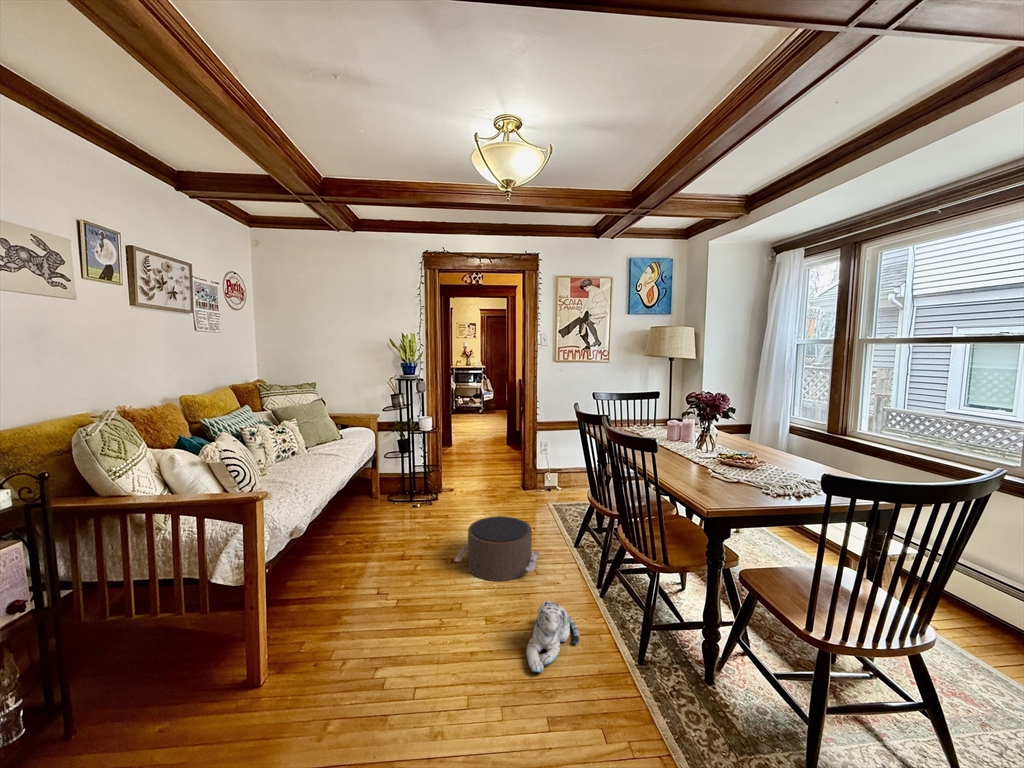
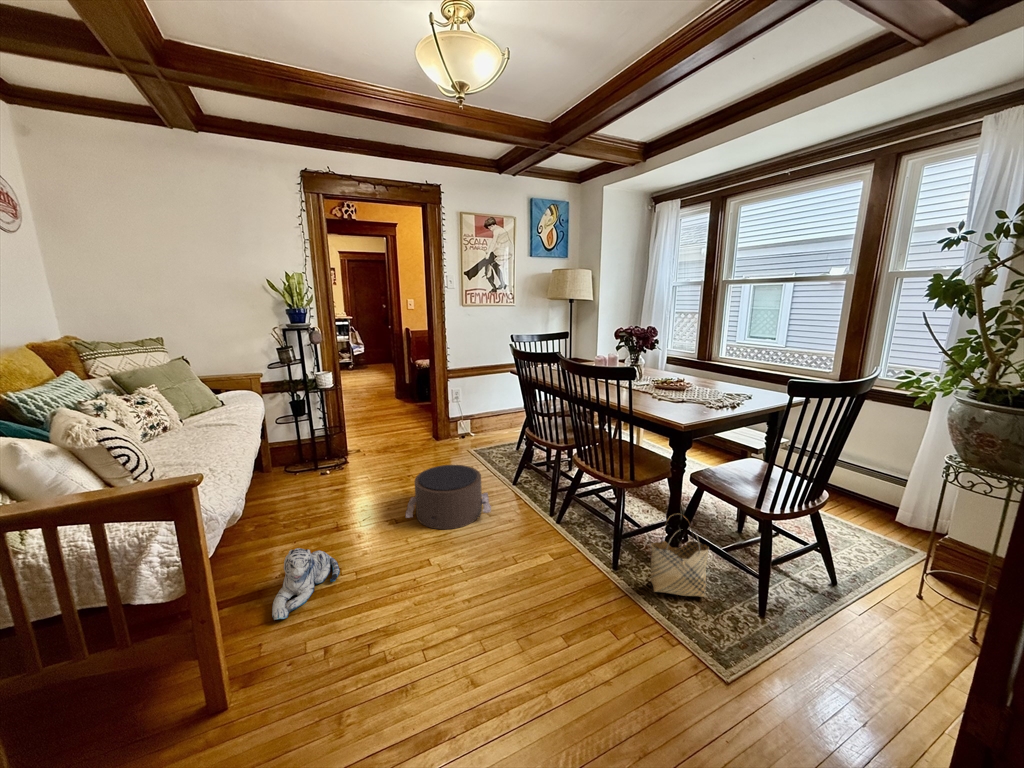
plush toy: present [526,601,579,672] -> present [272,548,340,620]
woven basket: none [673,613,747,727] -> present [651,513,709,597]

